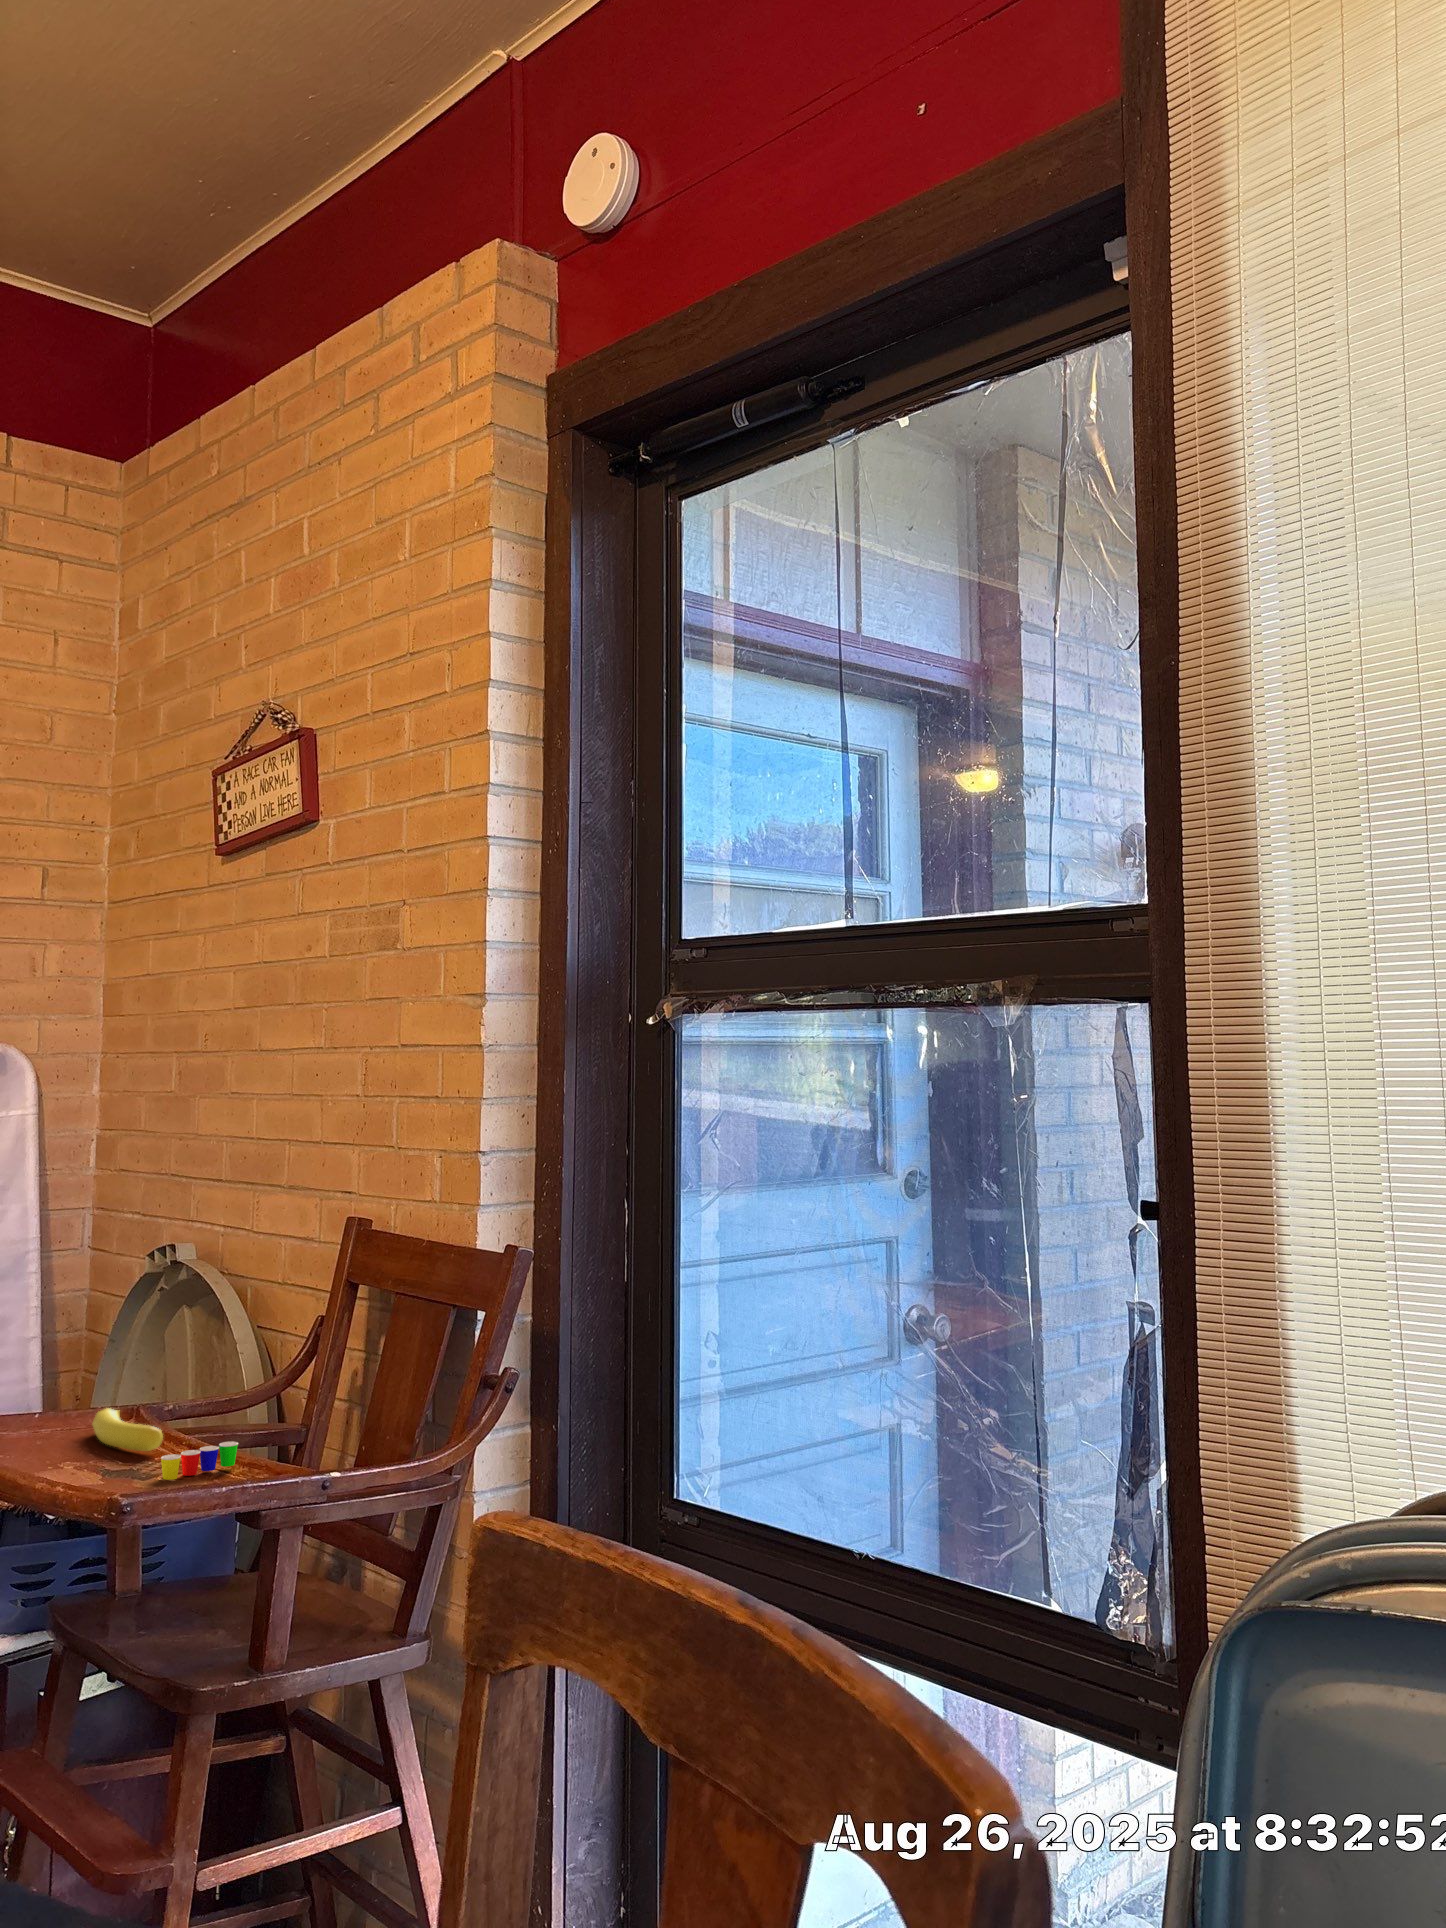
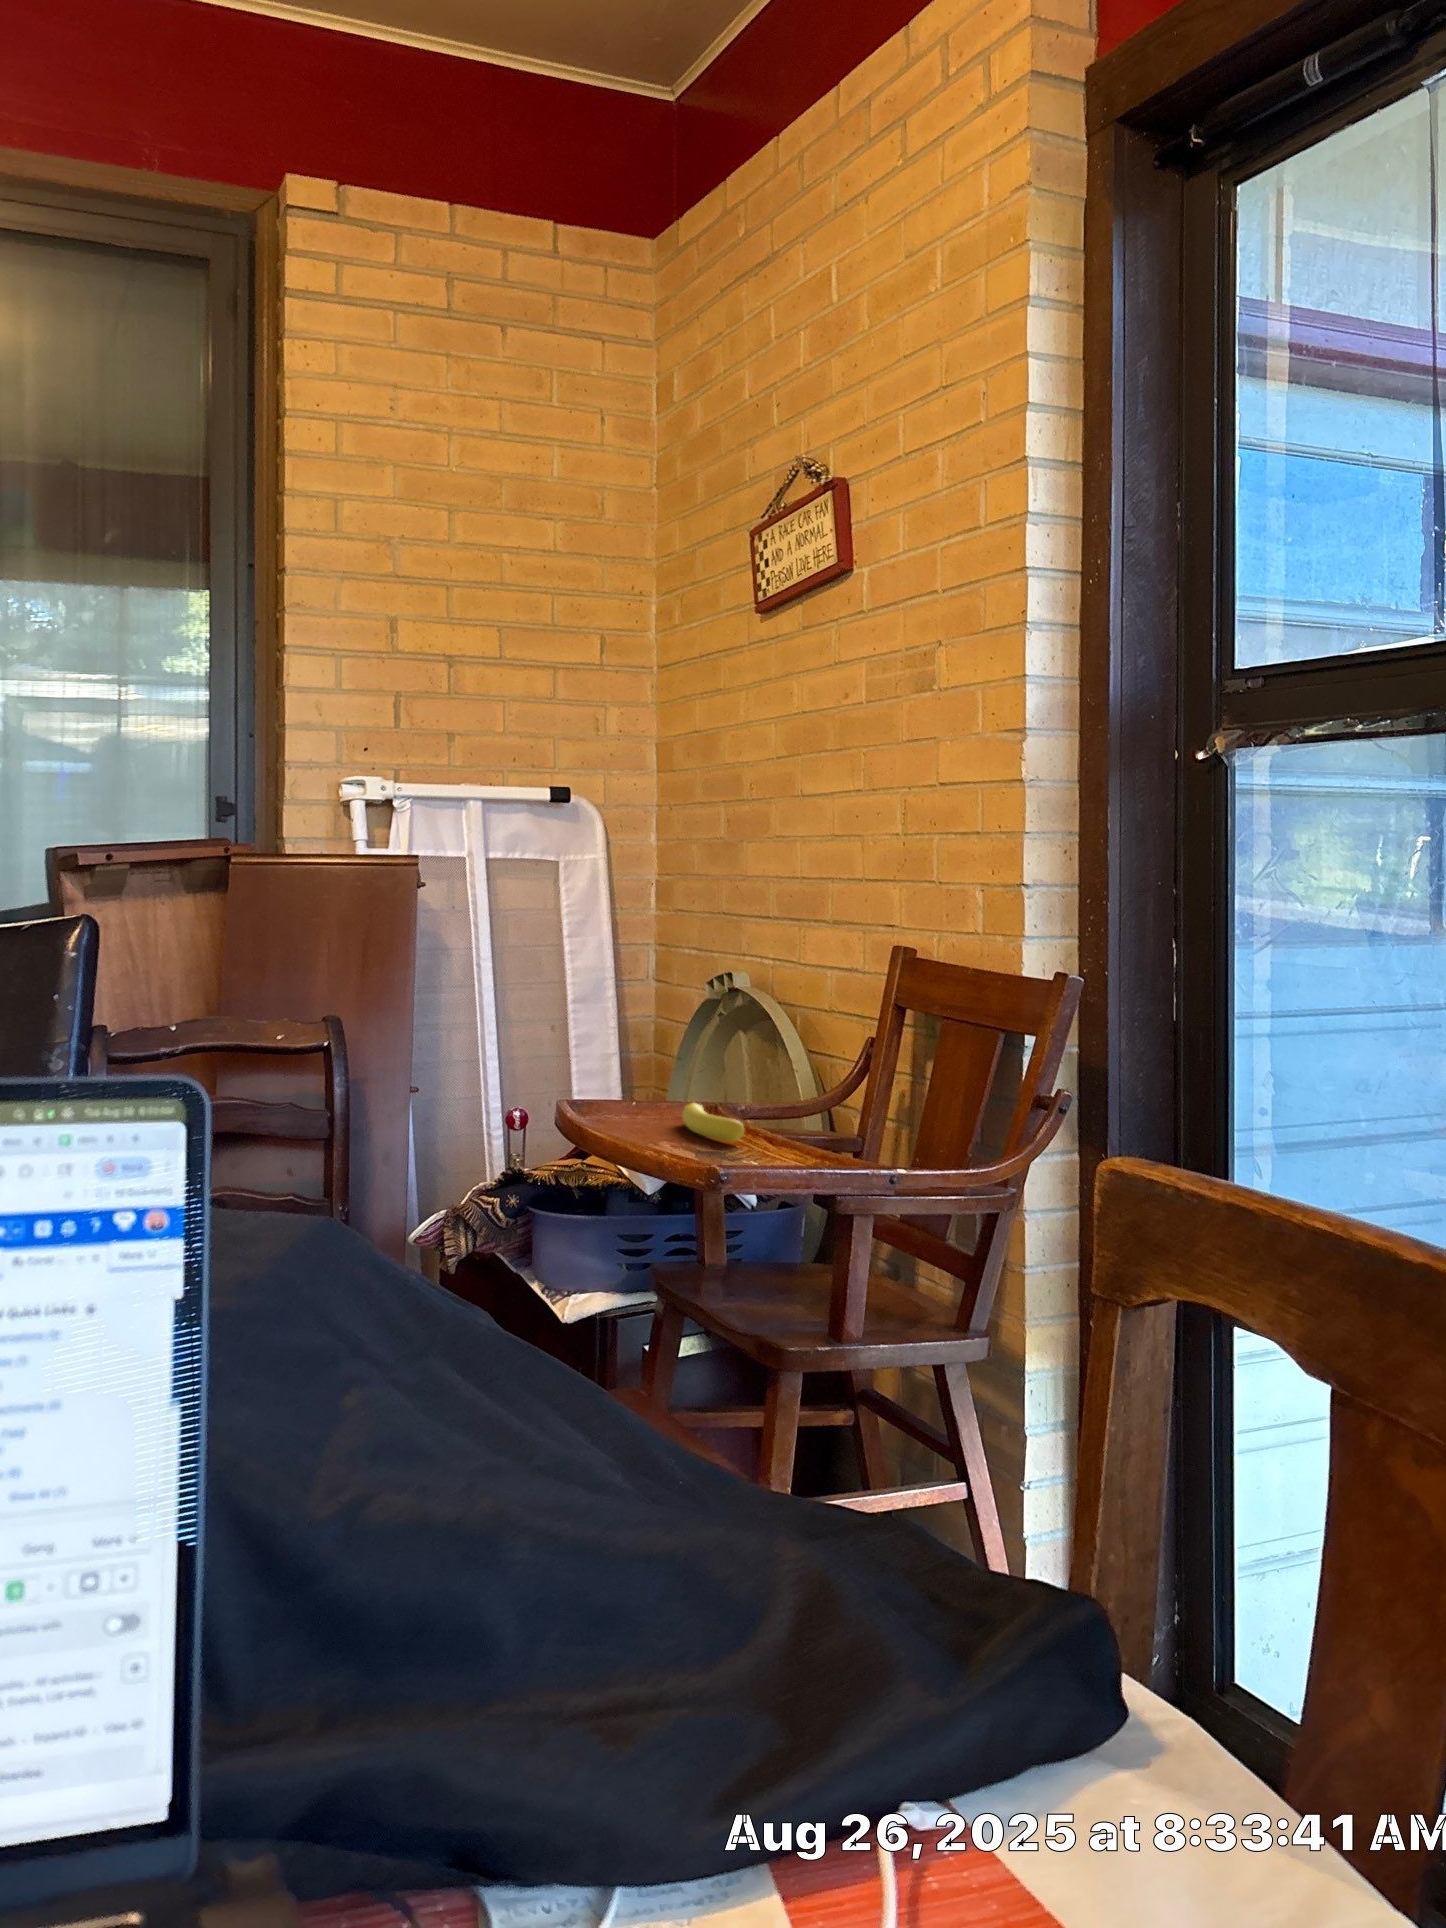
cup: present [161,1441,238,1480] -> none [747,1138,813,1166]

